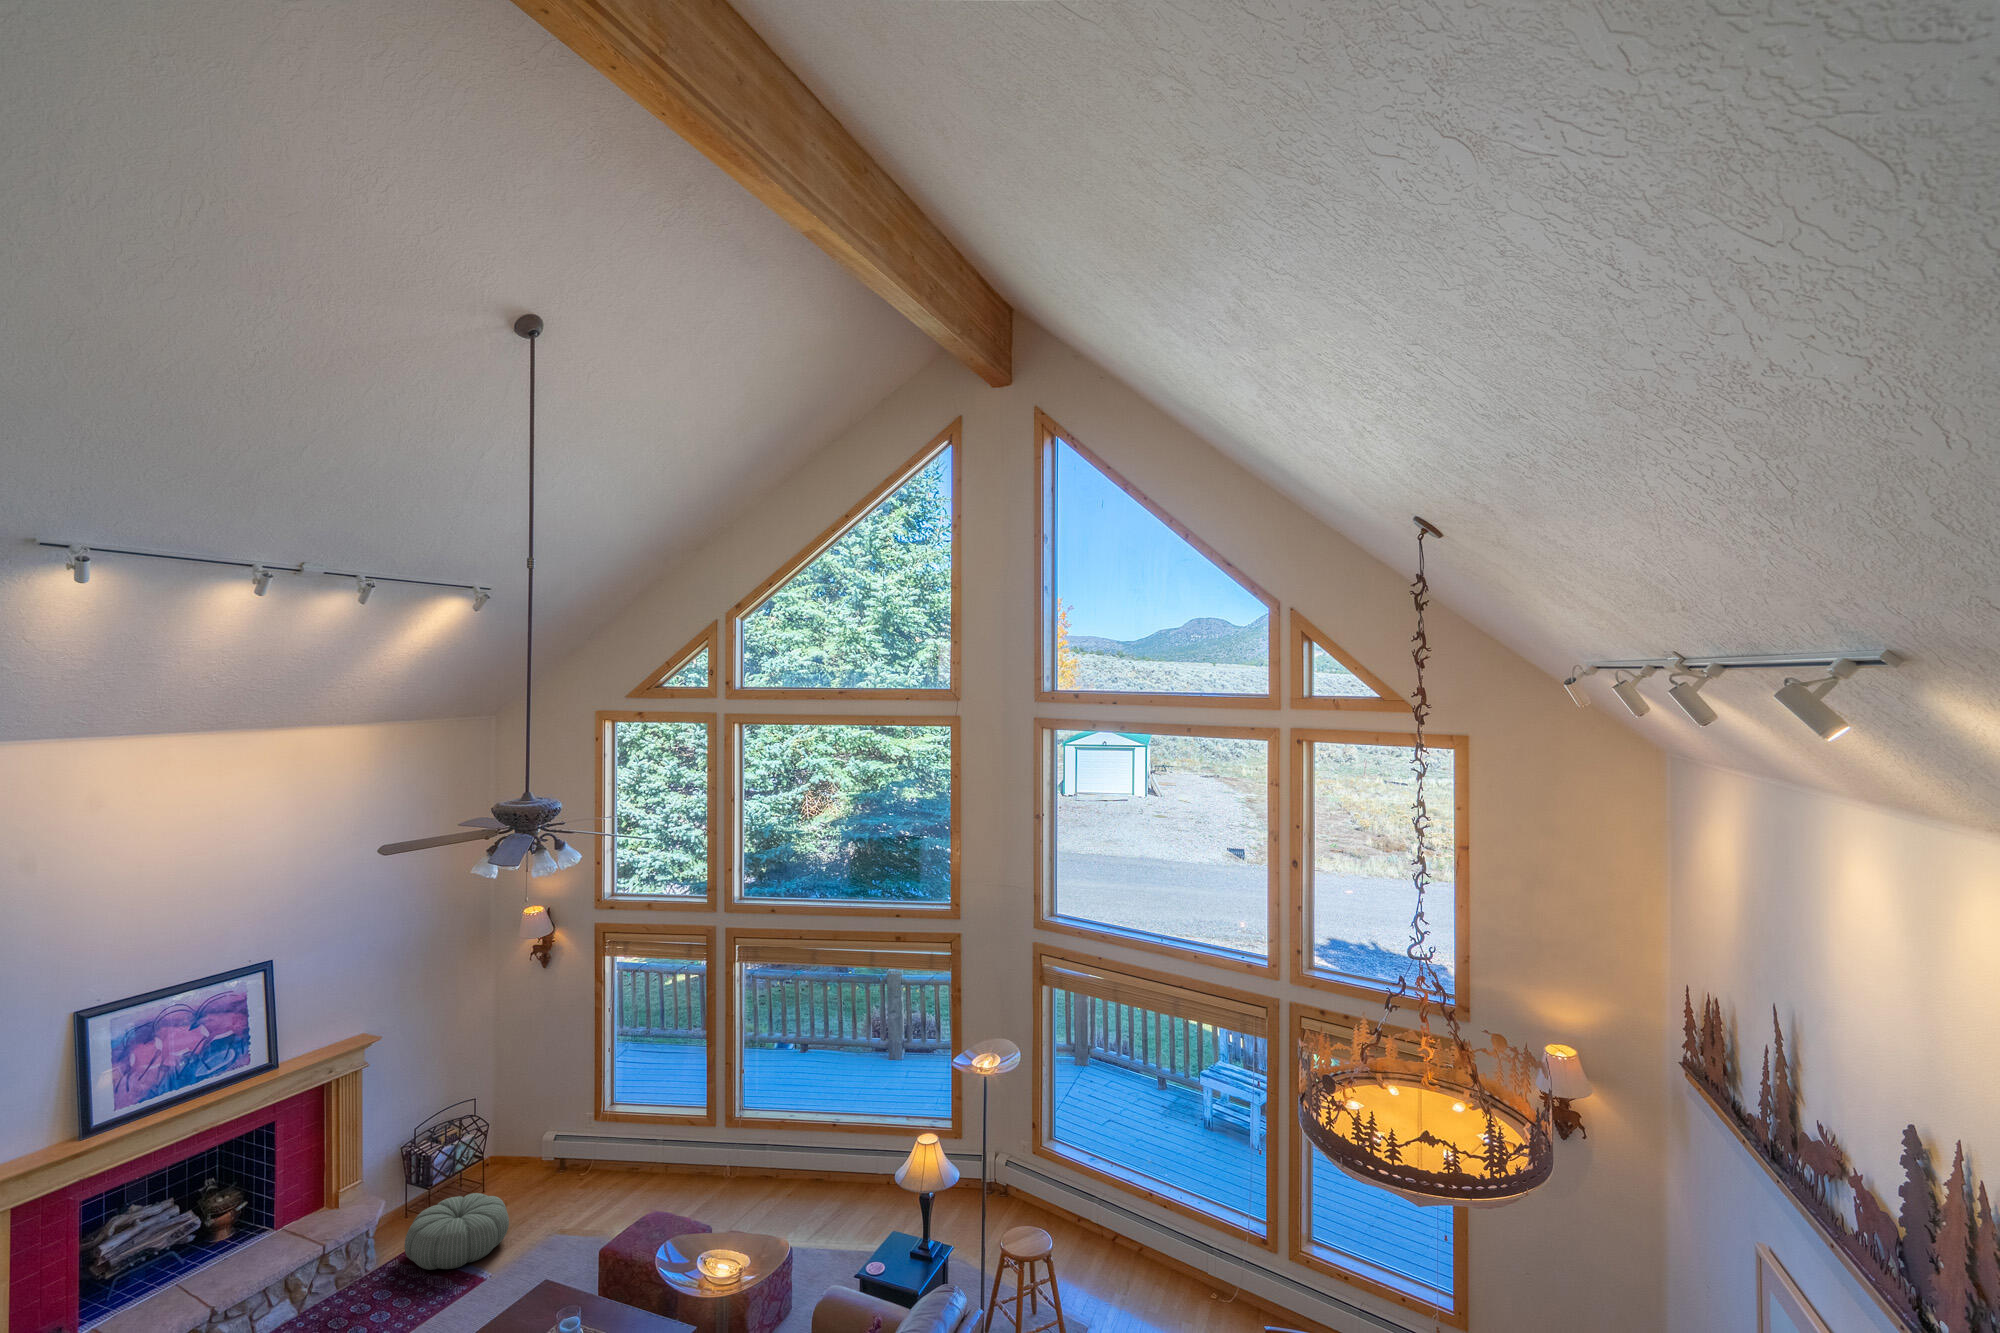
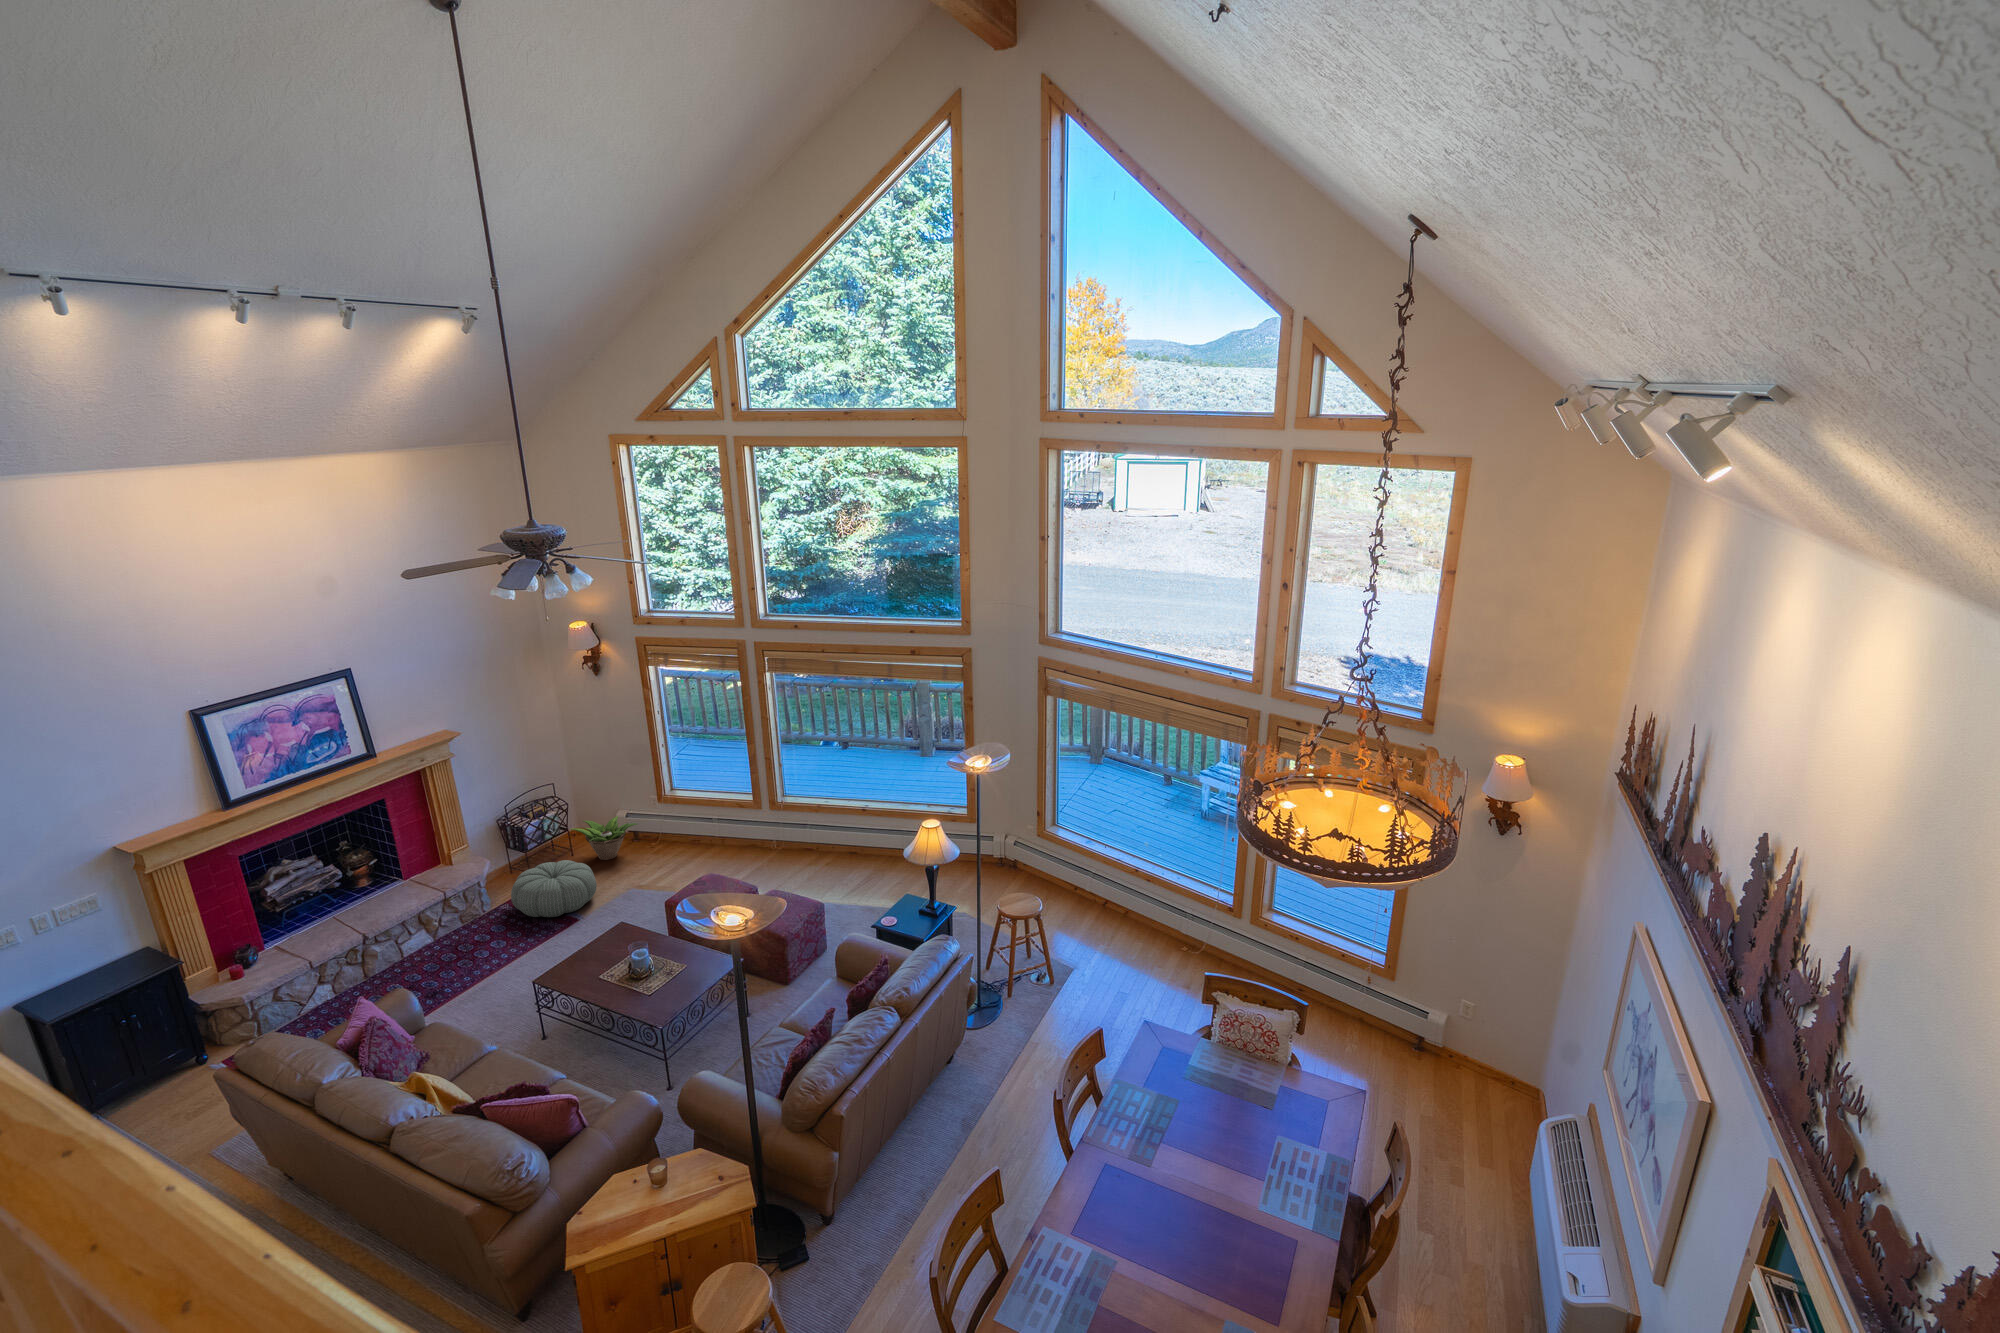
decorative plant: none [482,1134,563,1190] -> present [571,816,637,860]

